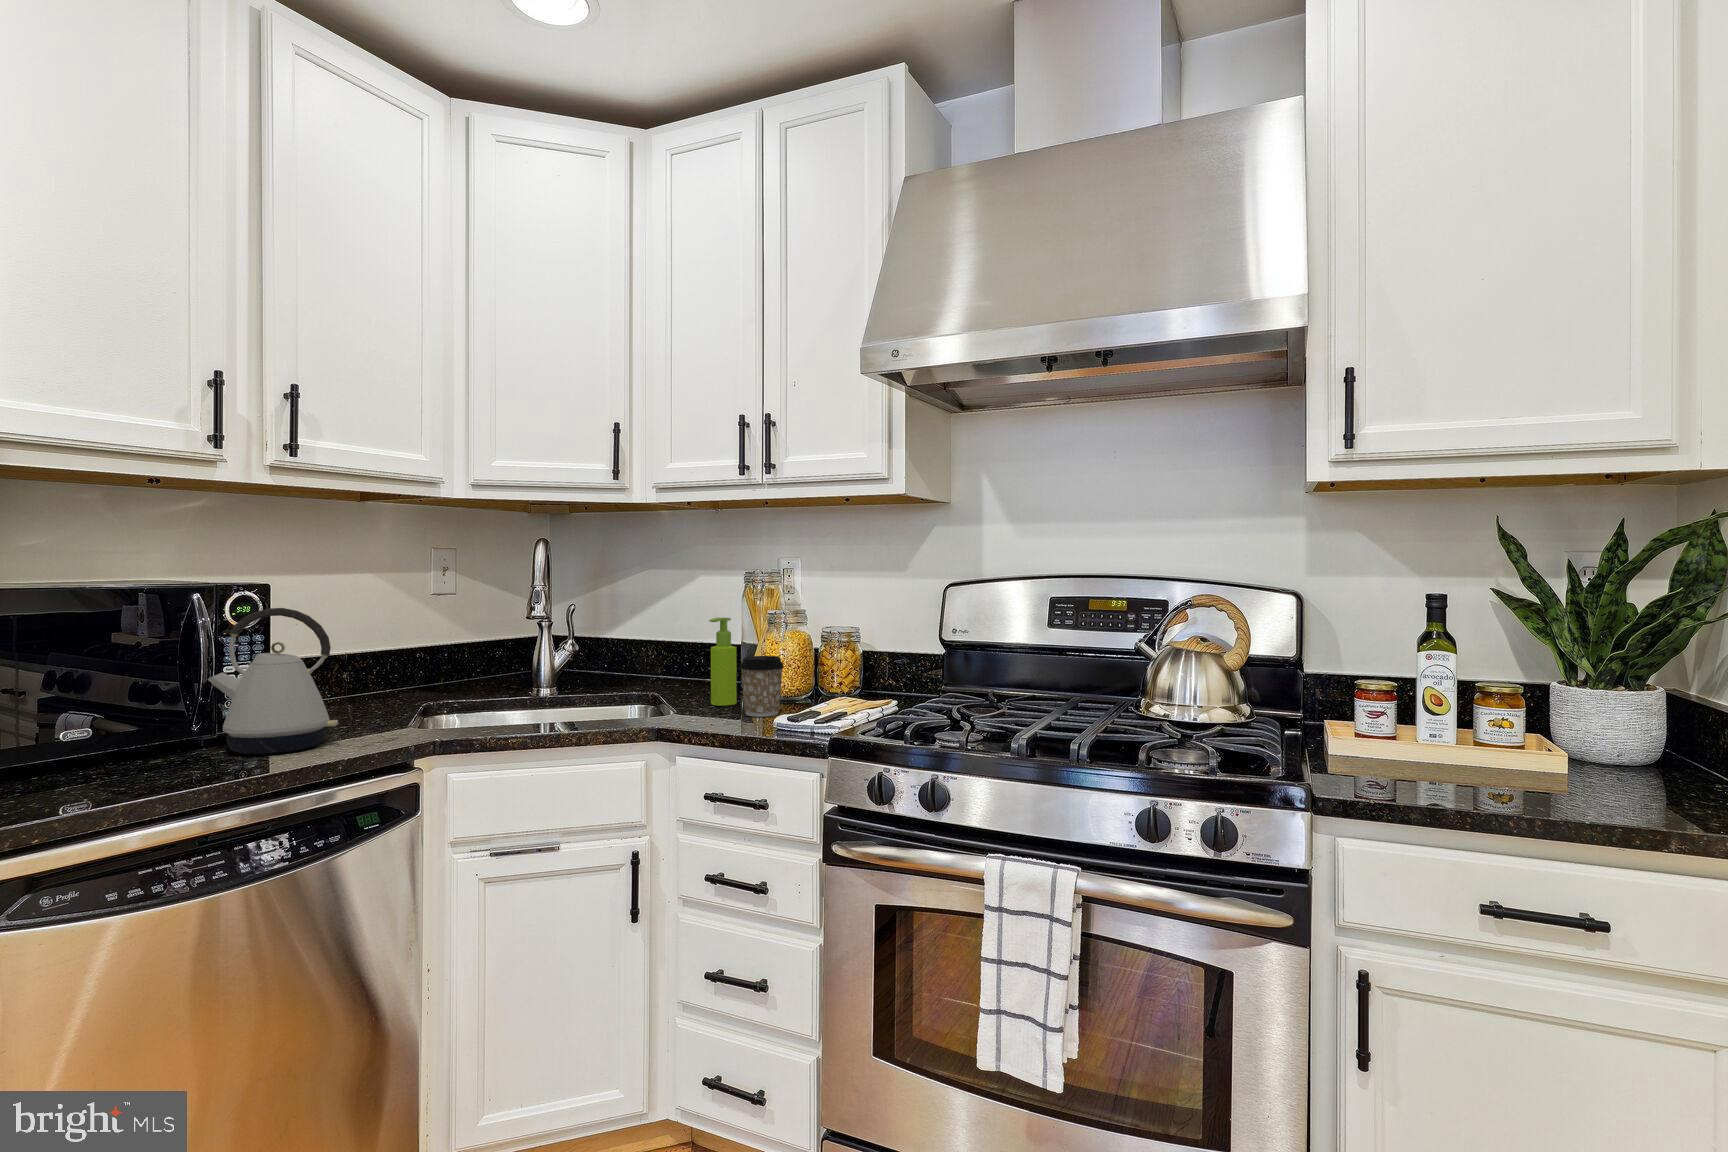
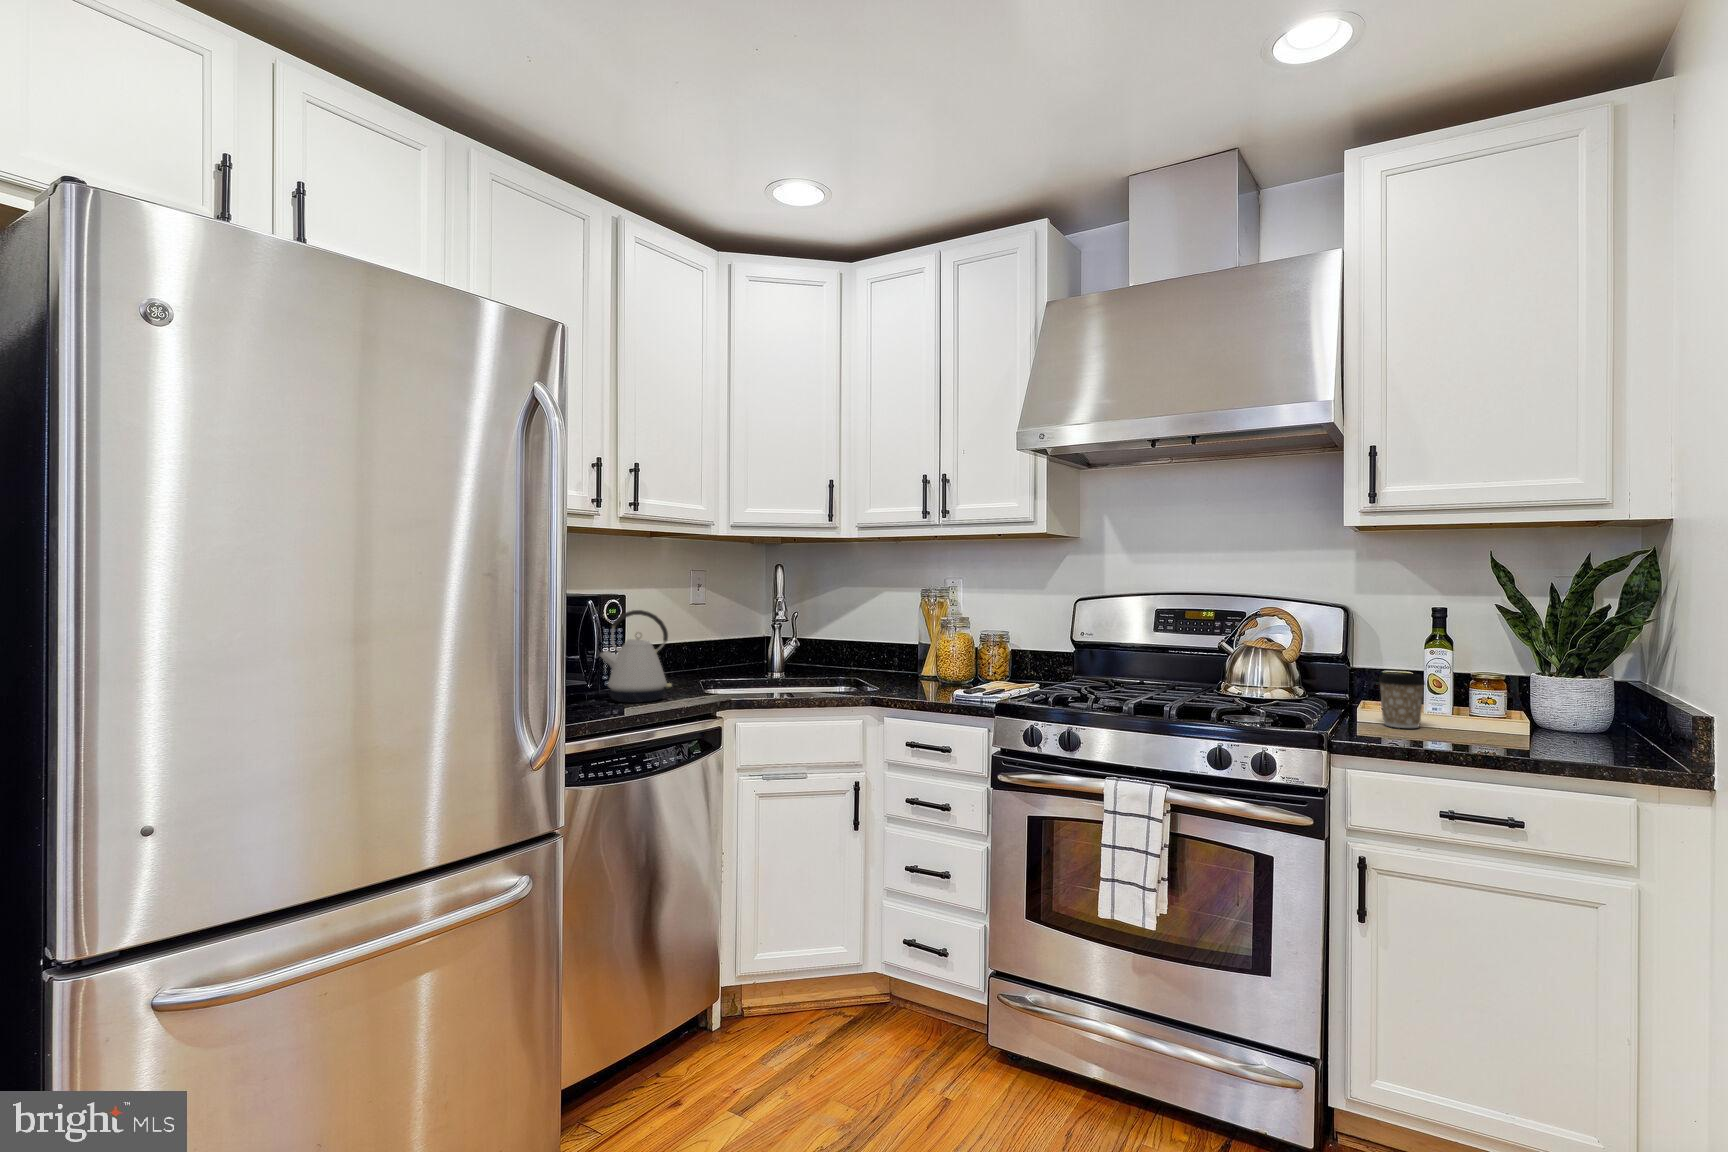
soap dispenser: present [709,617,737,706] -> none [902,621,921,685]
coffee cup: present [740,656,784,717] -> present [1379,672,1425,728]

